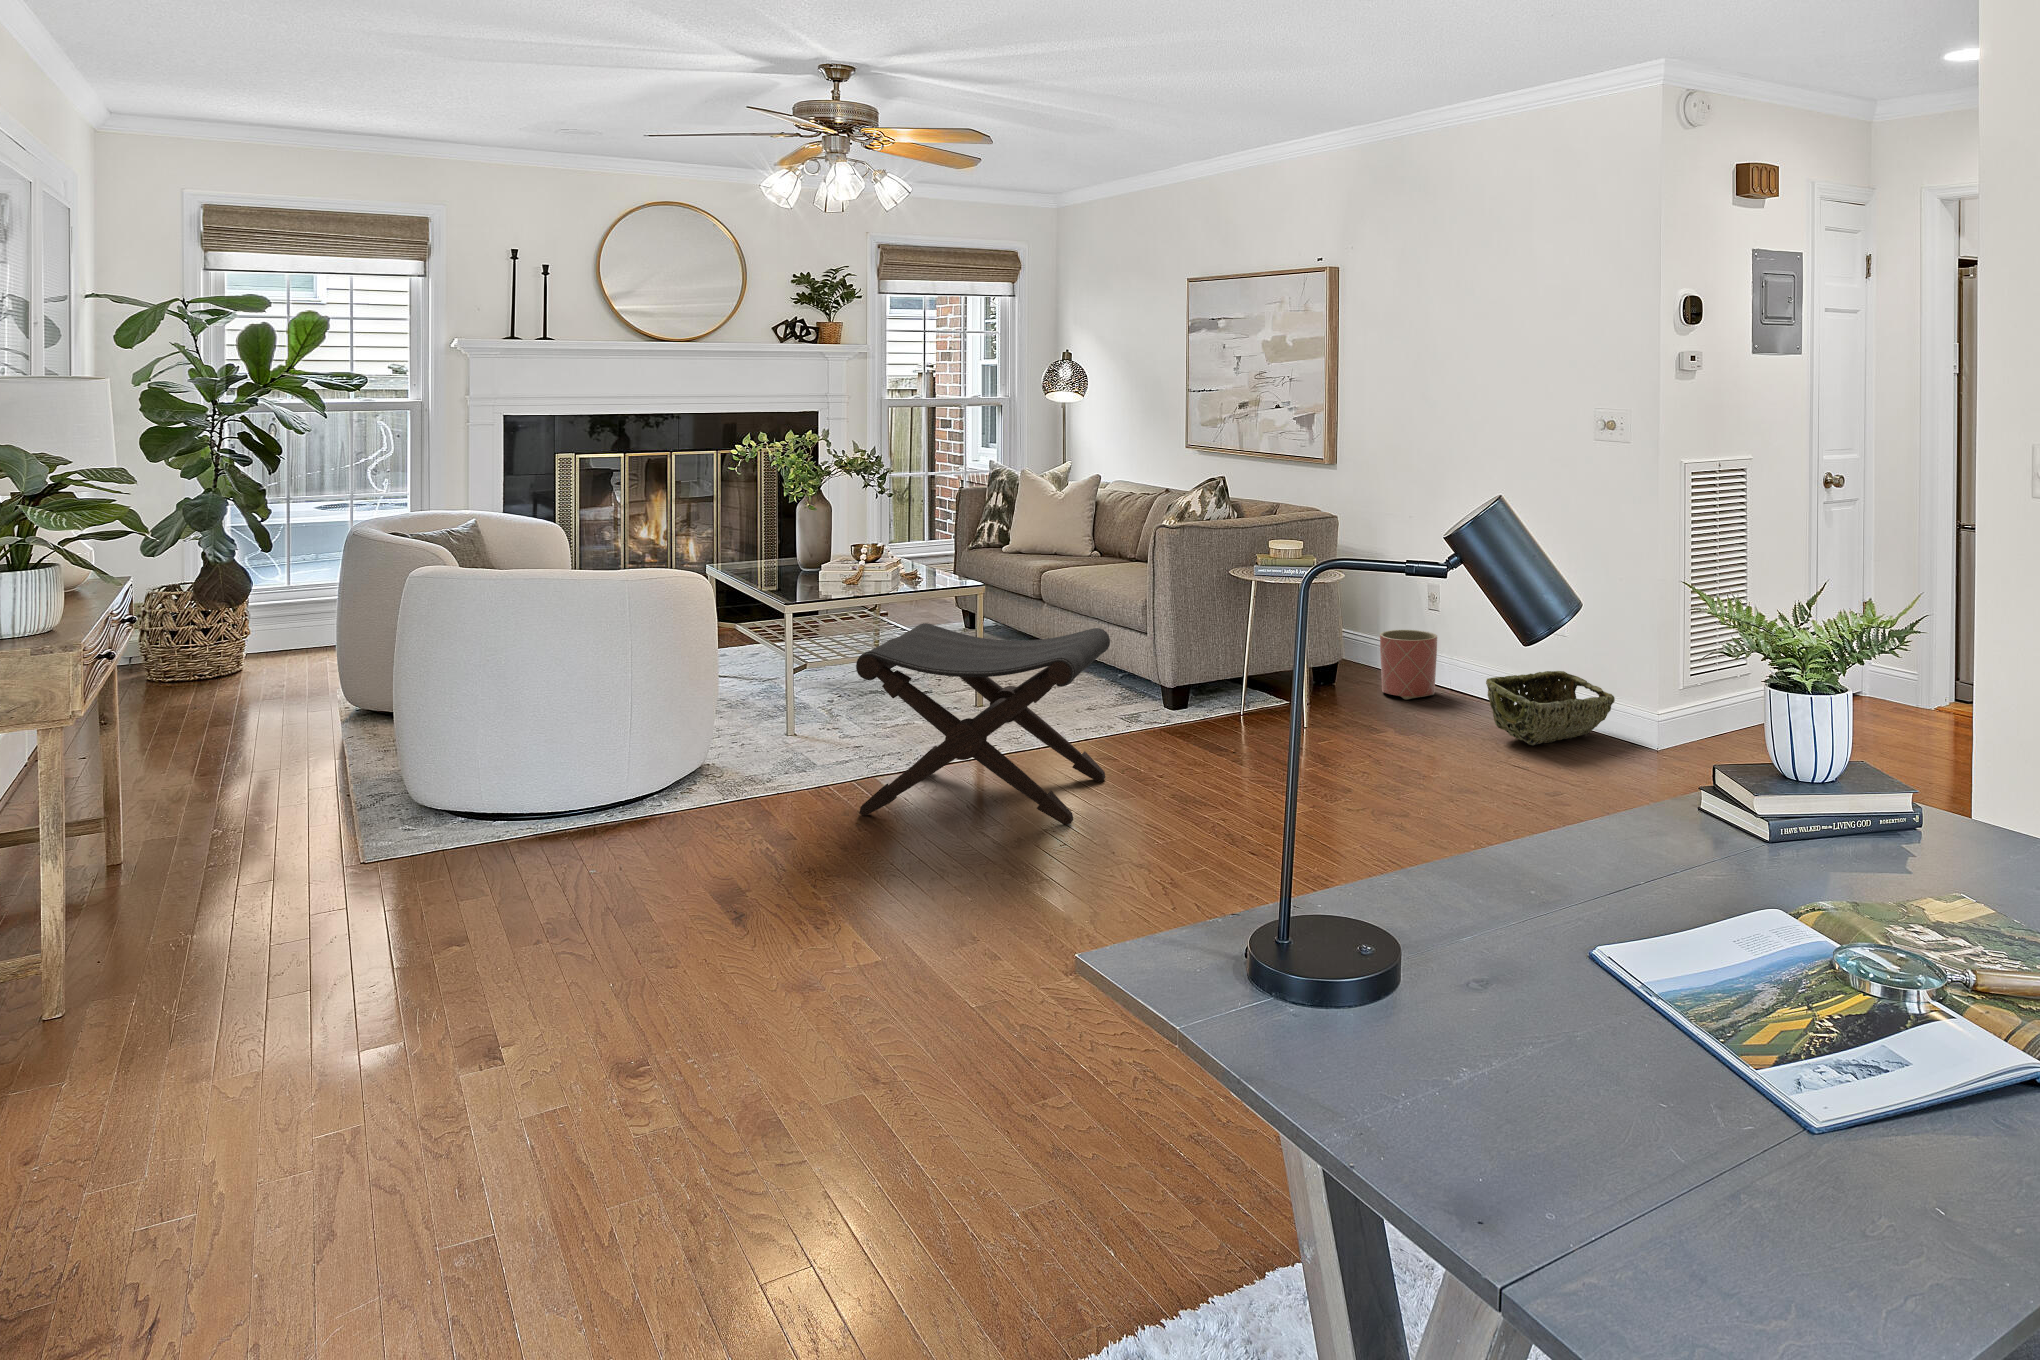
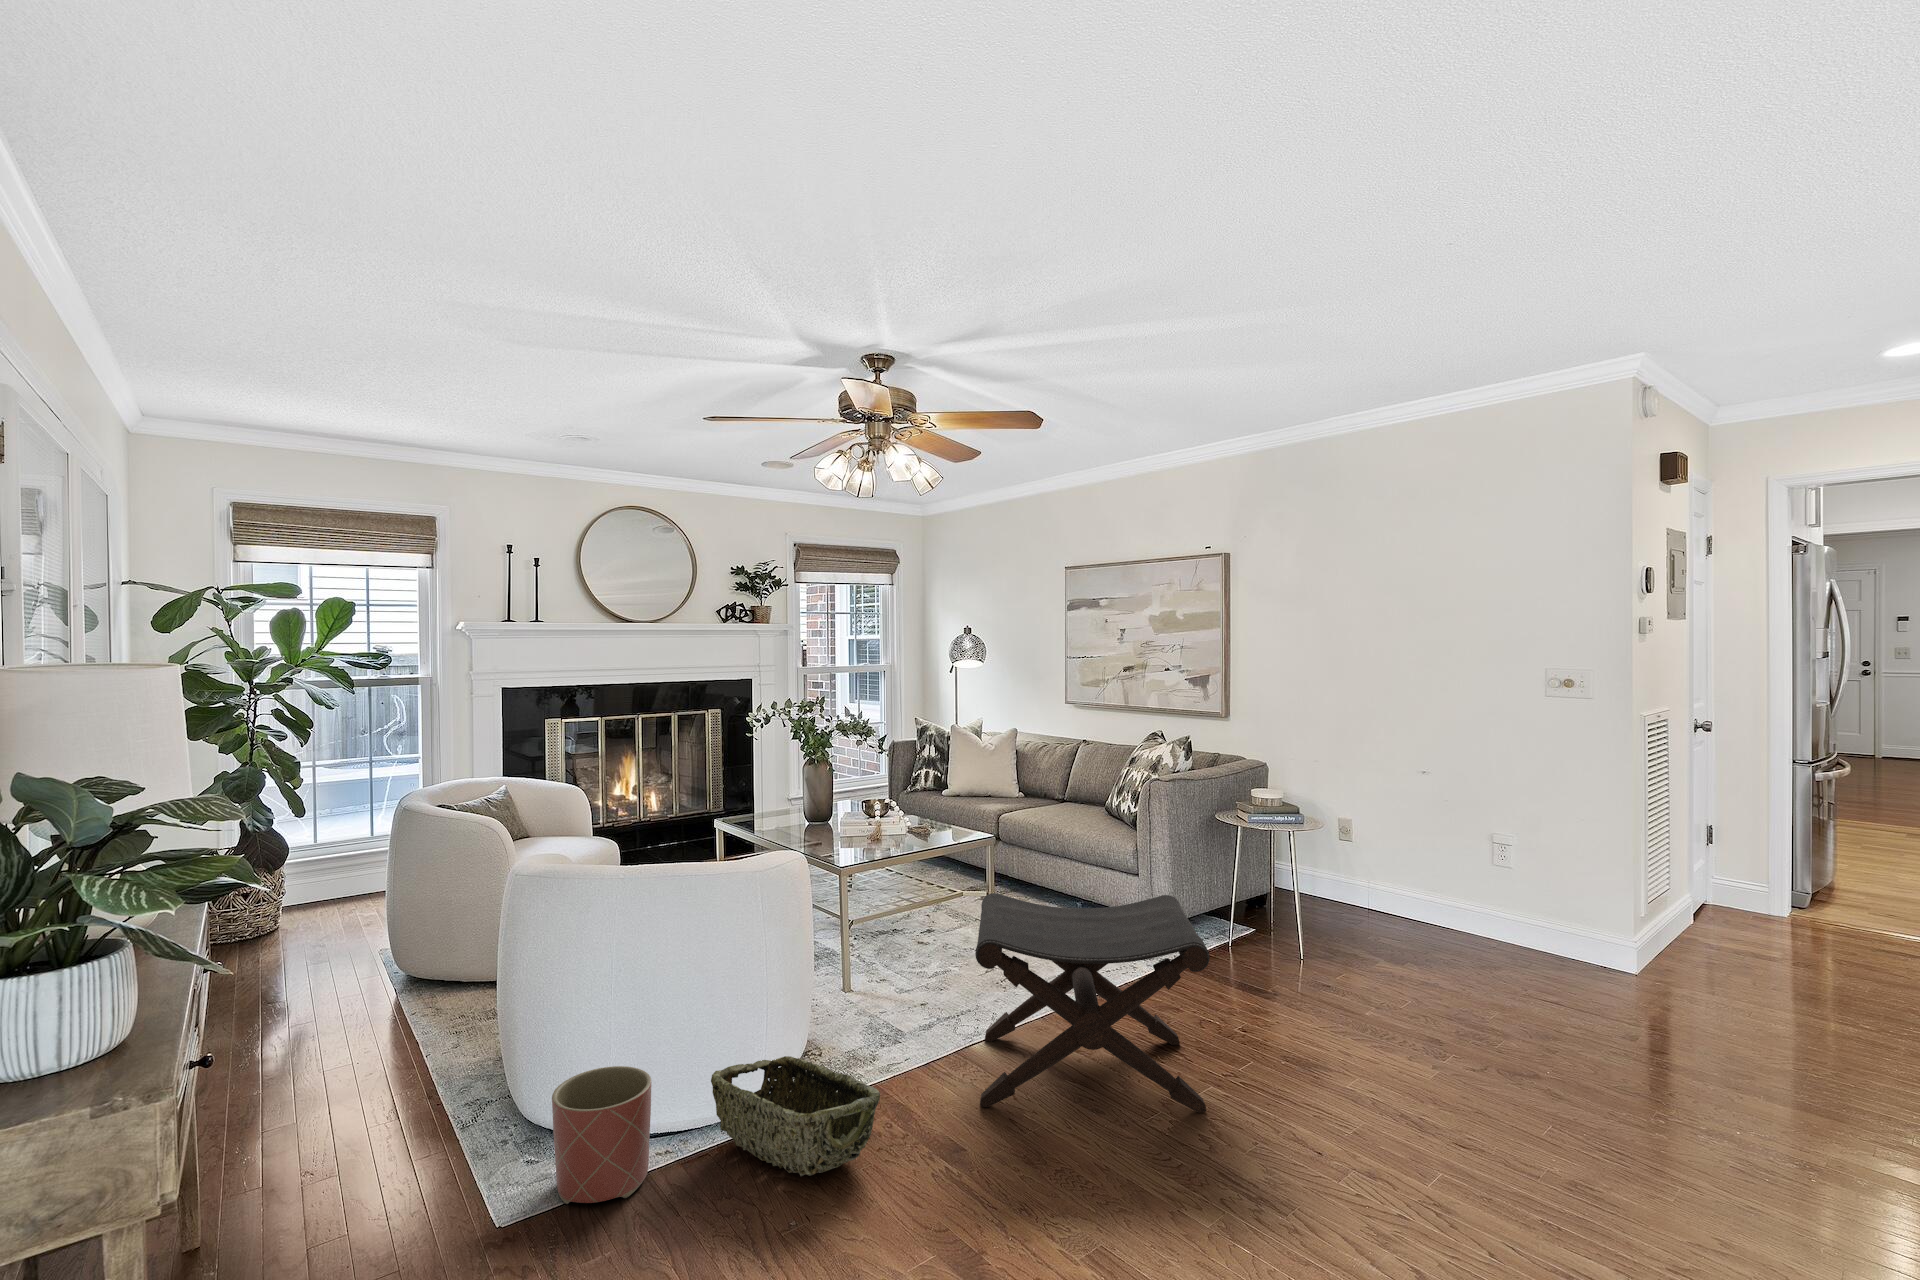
planter: present [1380,630,1437,700] -> present [552,1066,652,1204]
woven basket: present [1486,671,1615,746] -> present [711,1056,880,1176]

